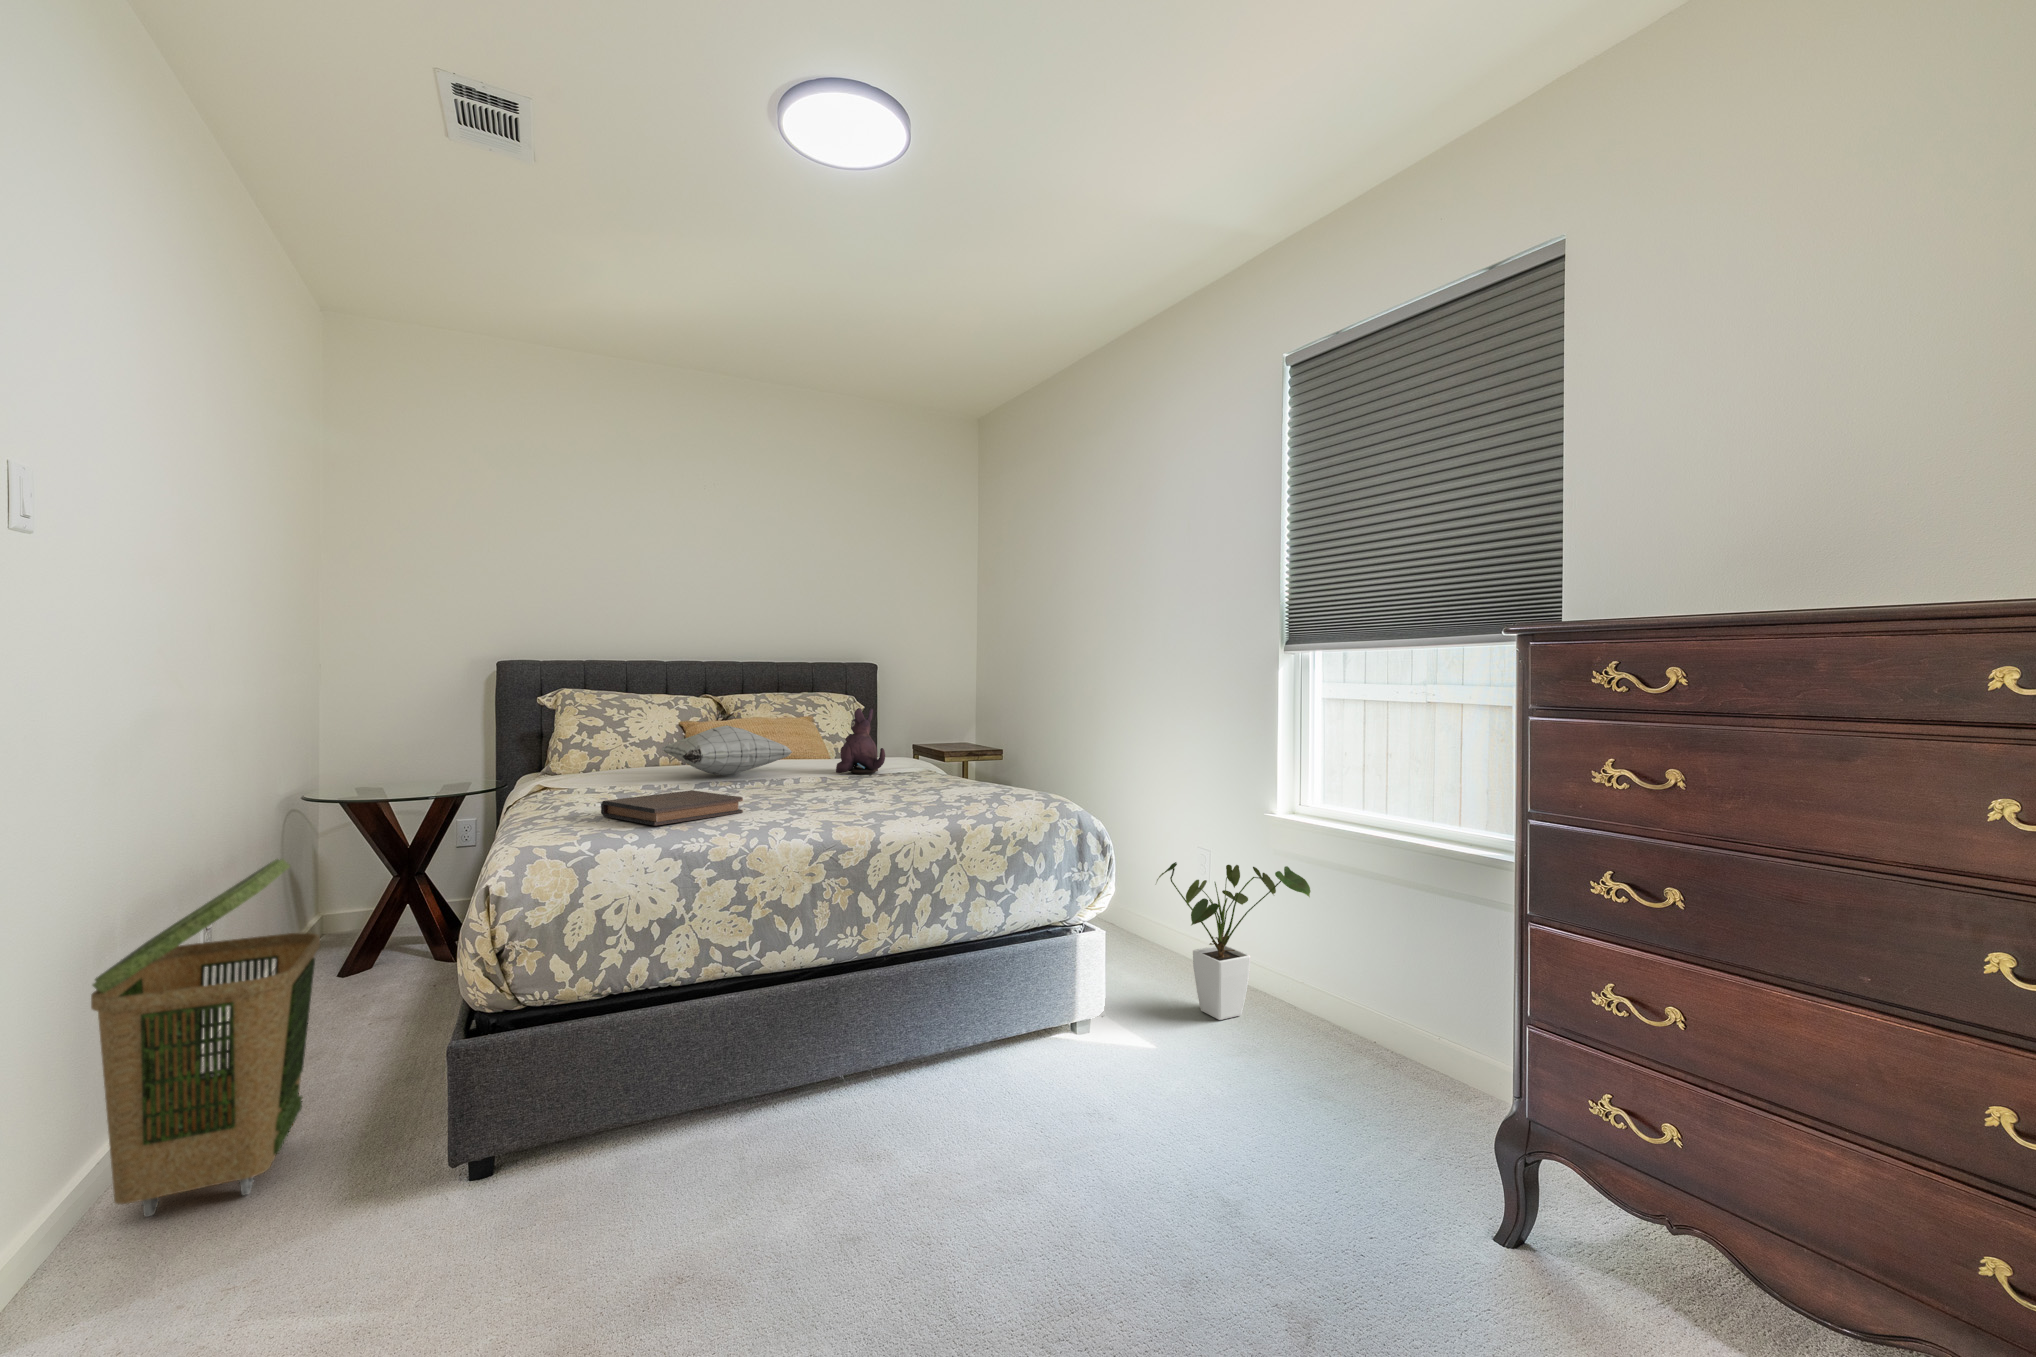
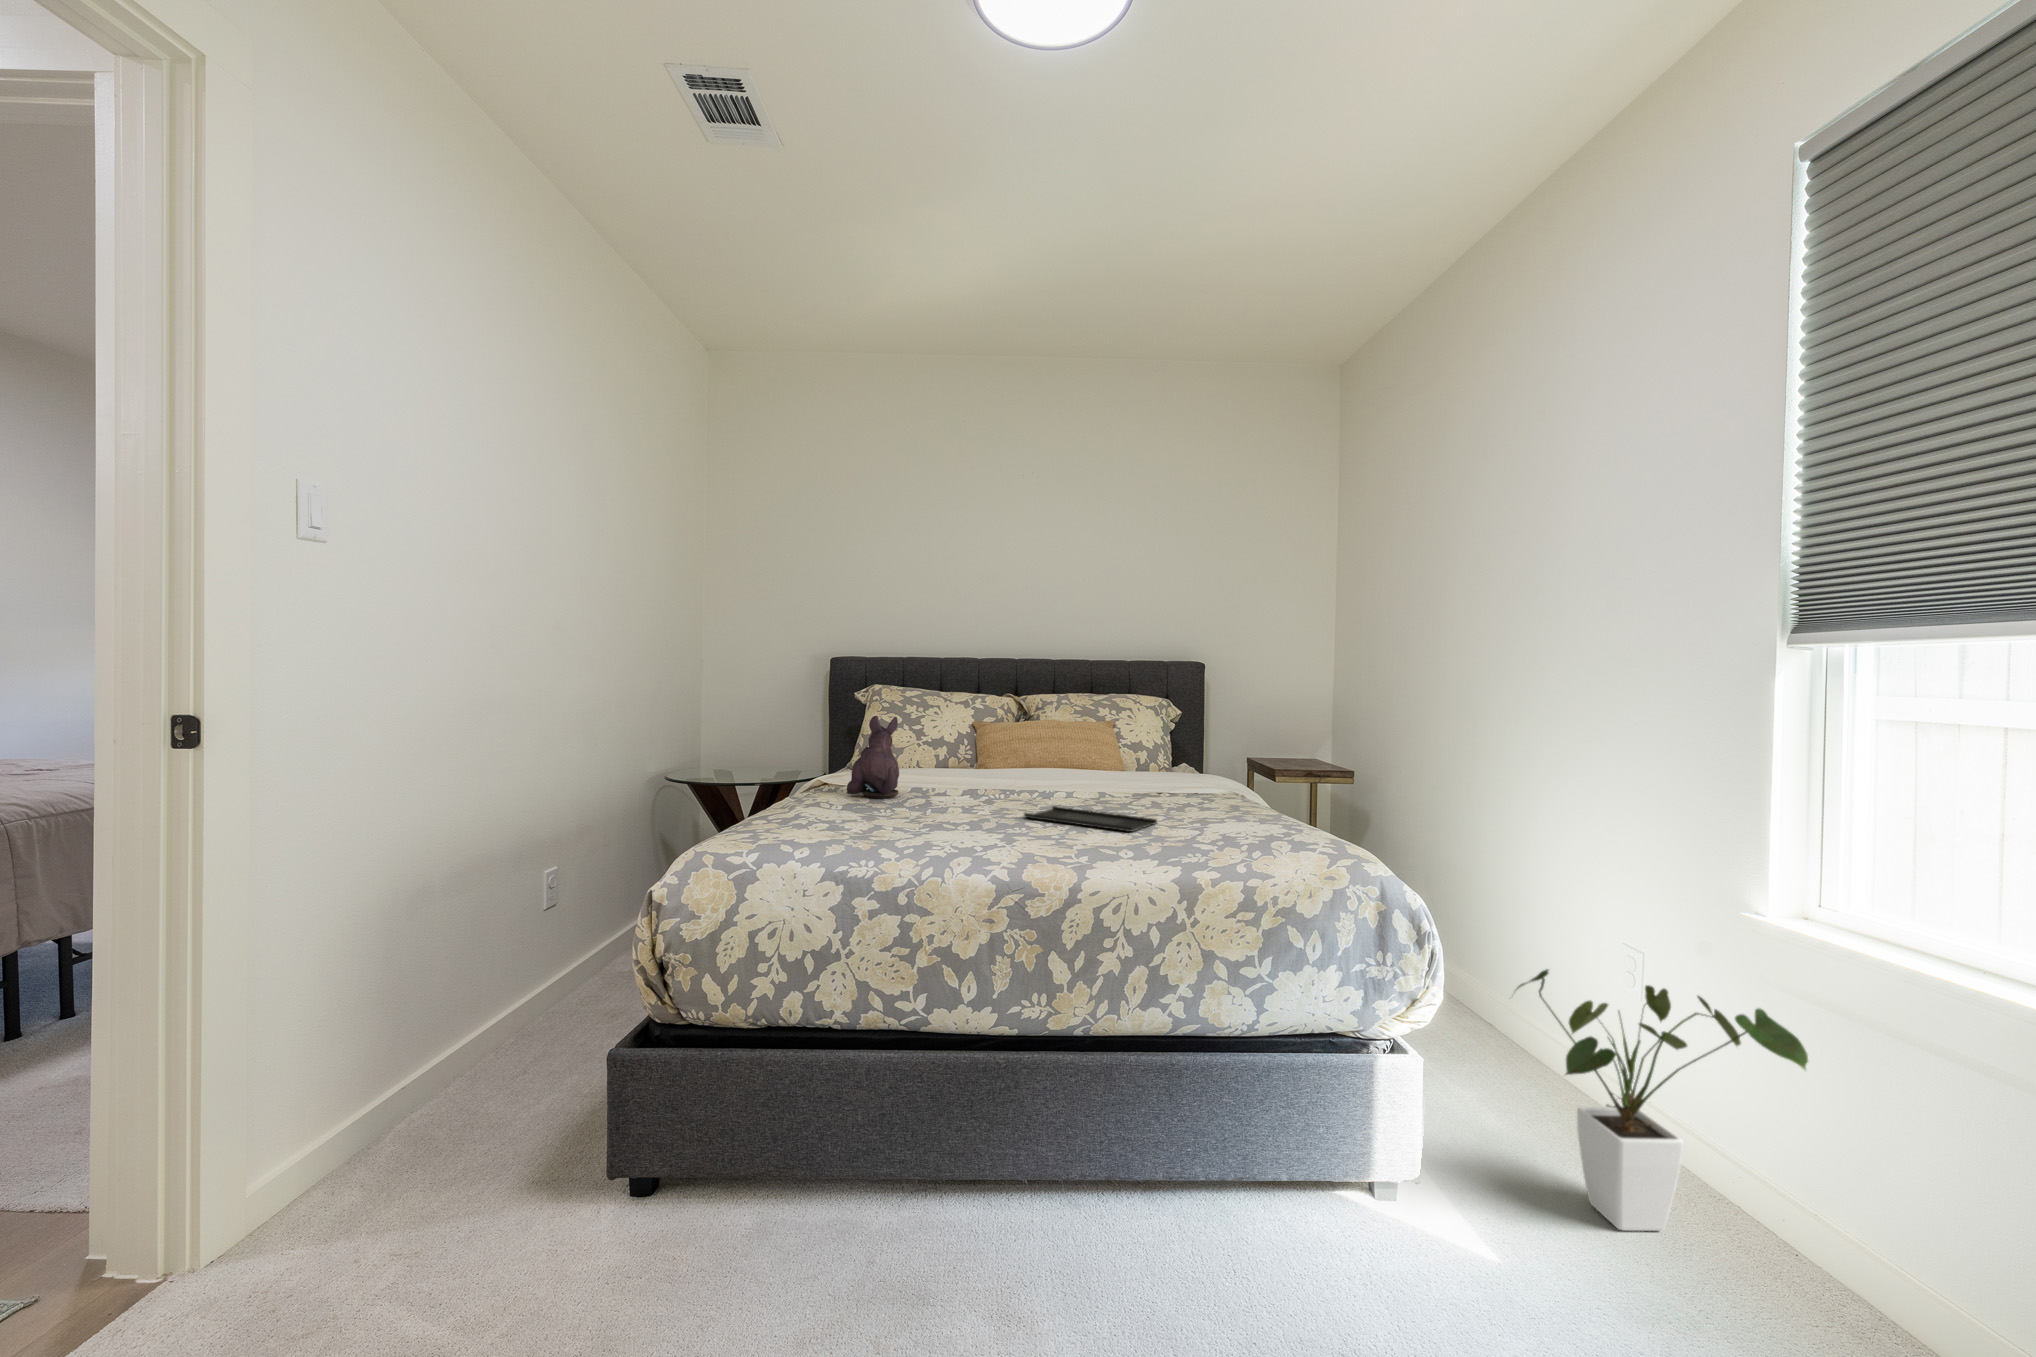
plush toy: present [836,708,885,774] -> present [847,716,899,798]
pillow: present [661,725,792,776] -> none [939,729,1062,783]
tray: none [786,788,898,800] -> present [1024,806,1157,832]
book: present [601,790,743,826] -> none [824,800,961,839]
laundry basket: present [91,859,320,1217] -> none [353,837,561,1155]

